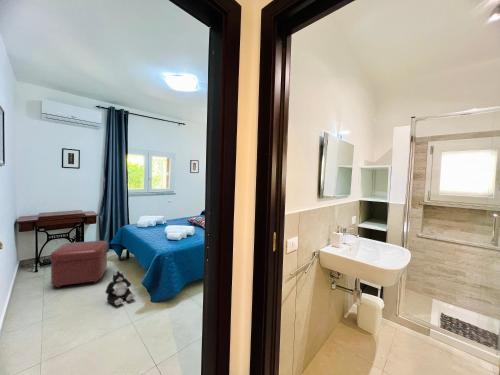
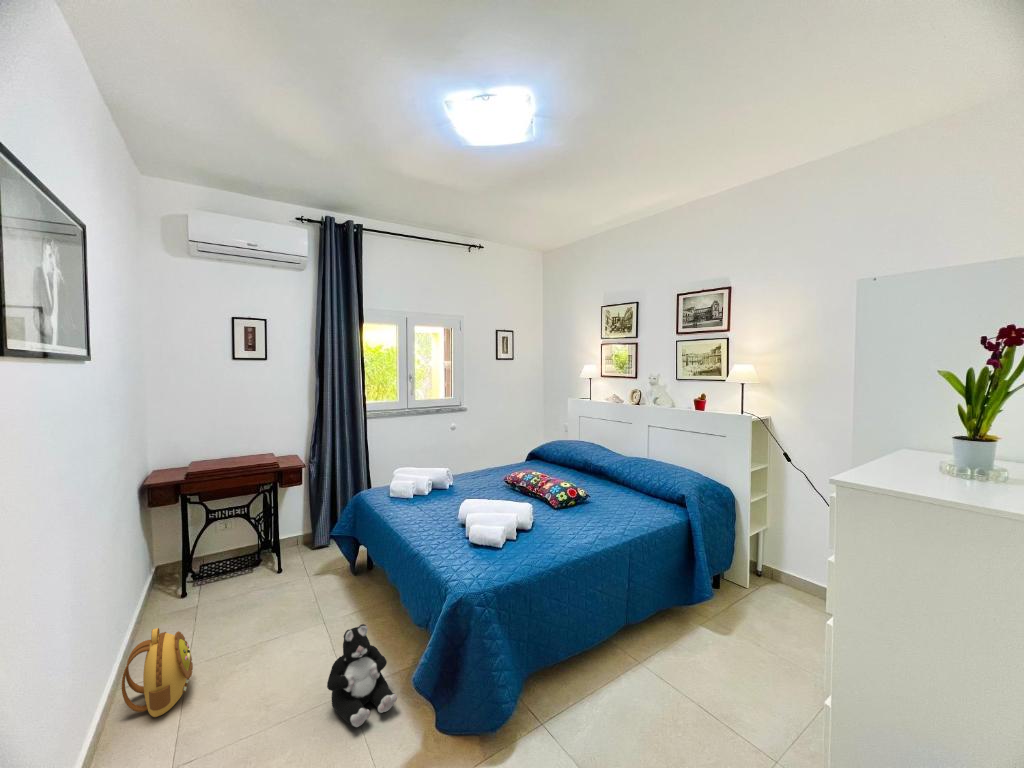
ottoman: present [50,241,108,288] -> none [204,532,327,650]
backpack: none [12,274,45,309] -> present [122,628,193,717]

